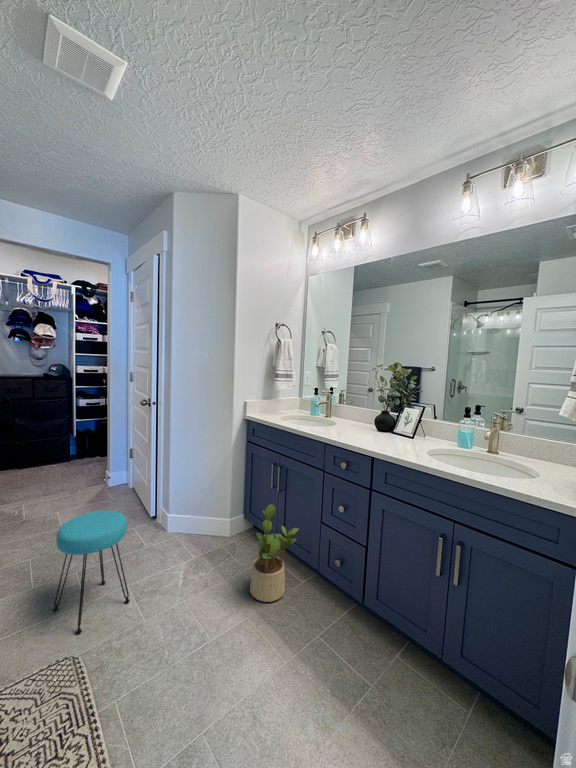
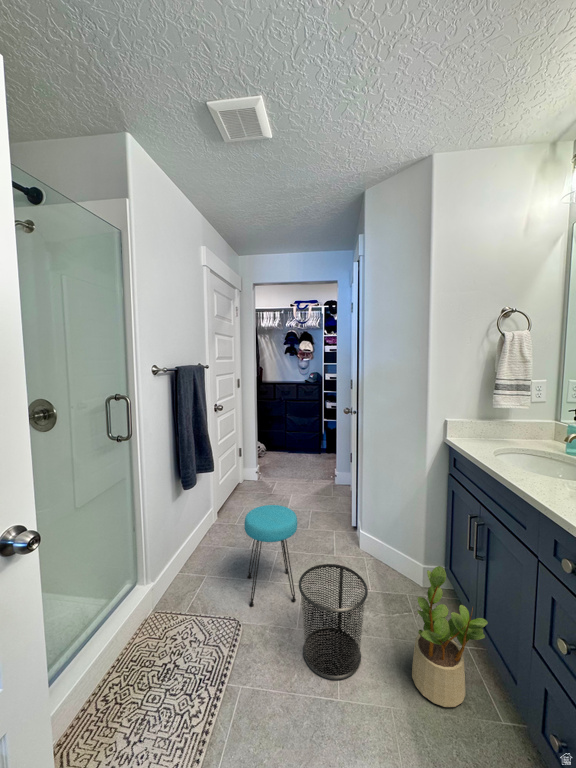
waste bin: none [157,539,222,640] -> present [299,564,368,679]

